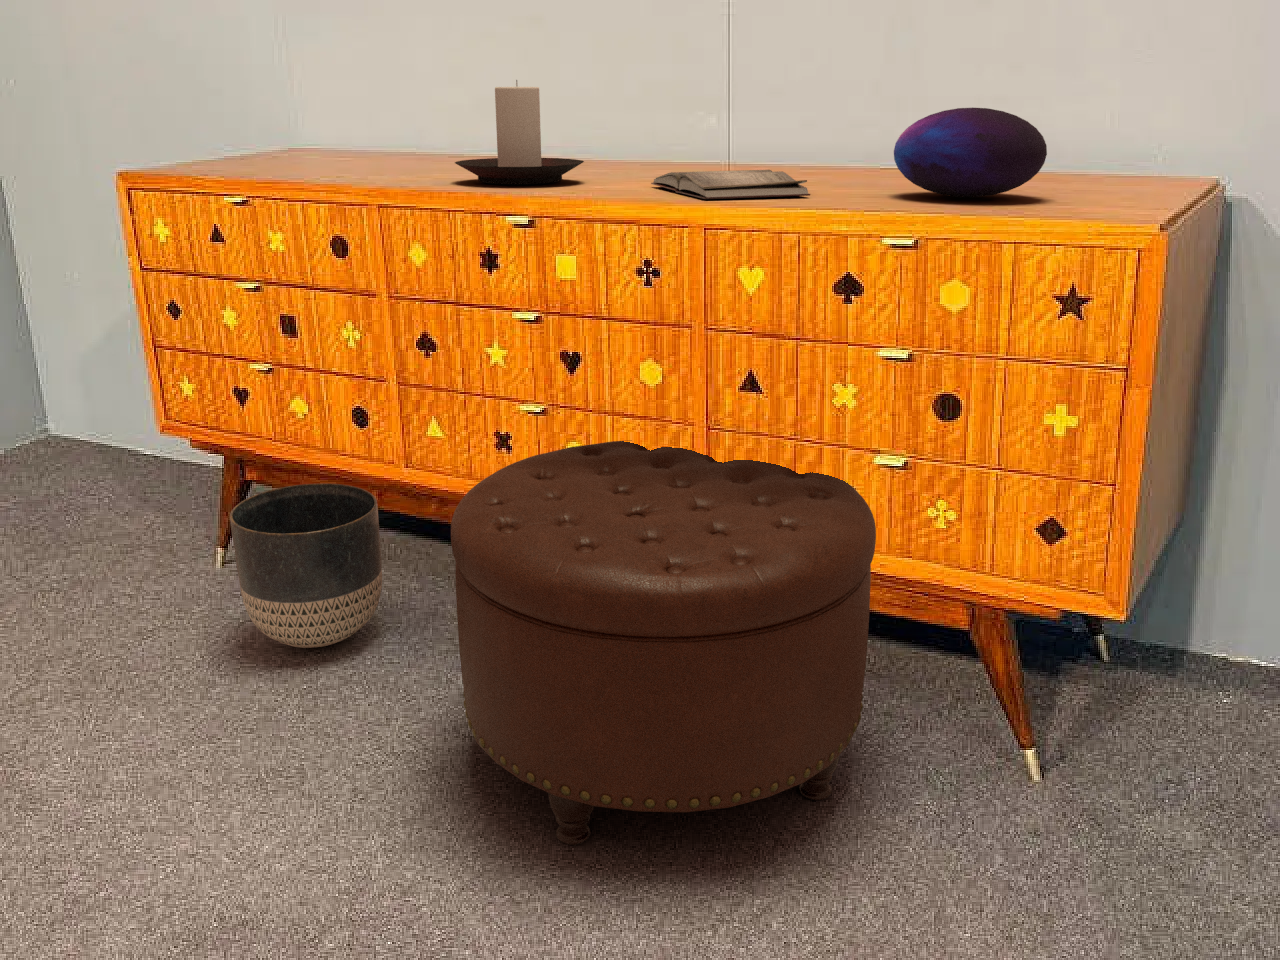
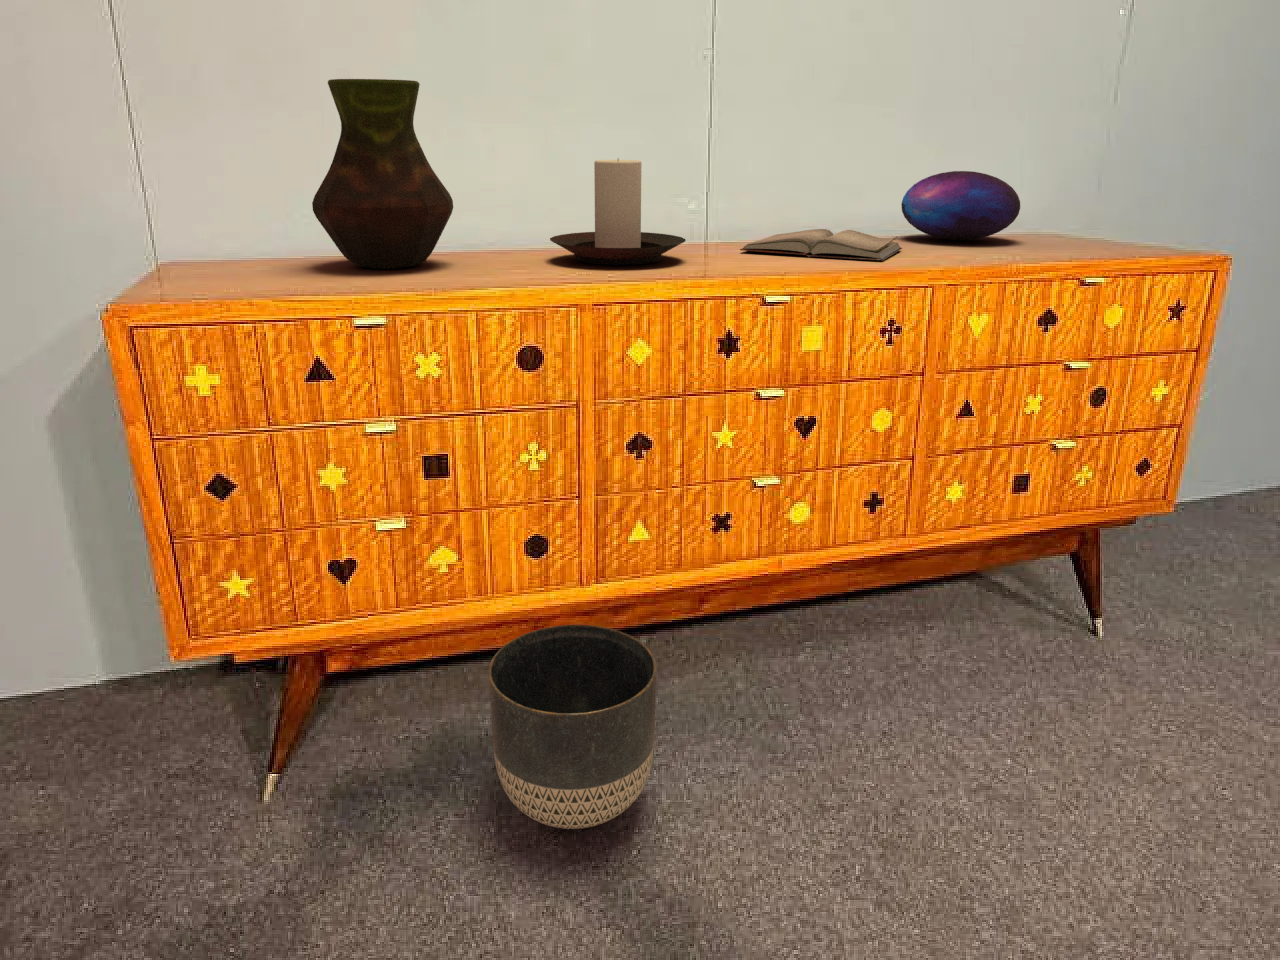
vase: none [311,20,424,174] -> present [312,79,453,269]
ottoman: present [451,441,876,845] -> none [804,464,1203,831]

